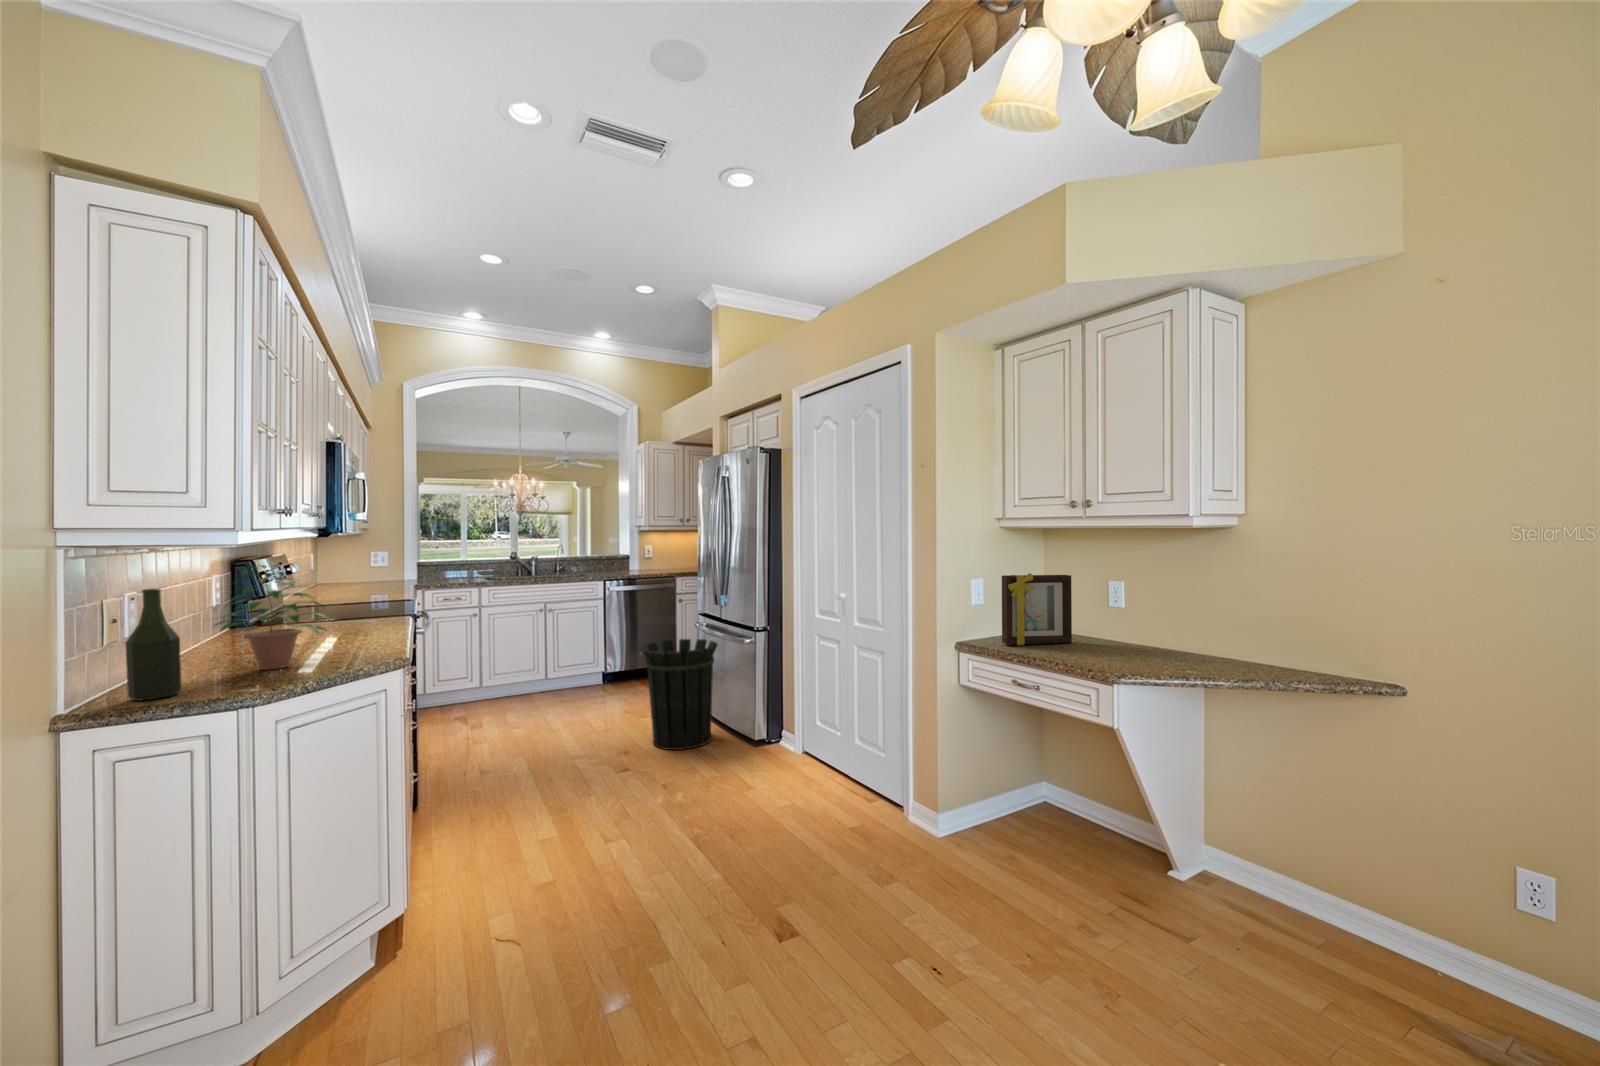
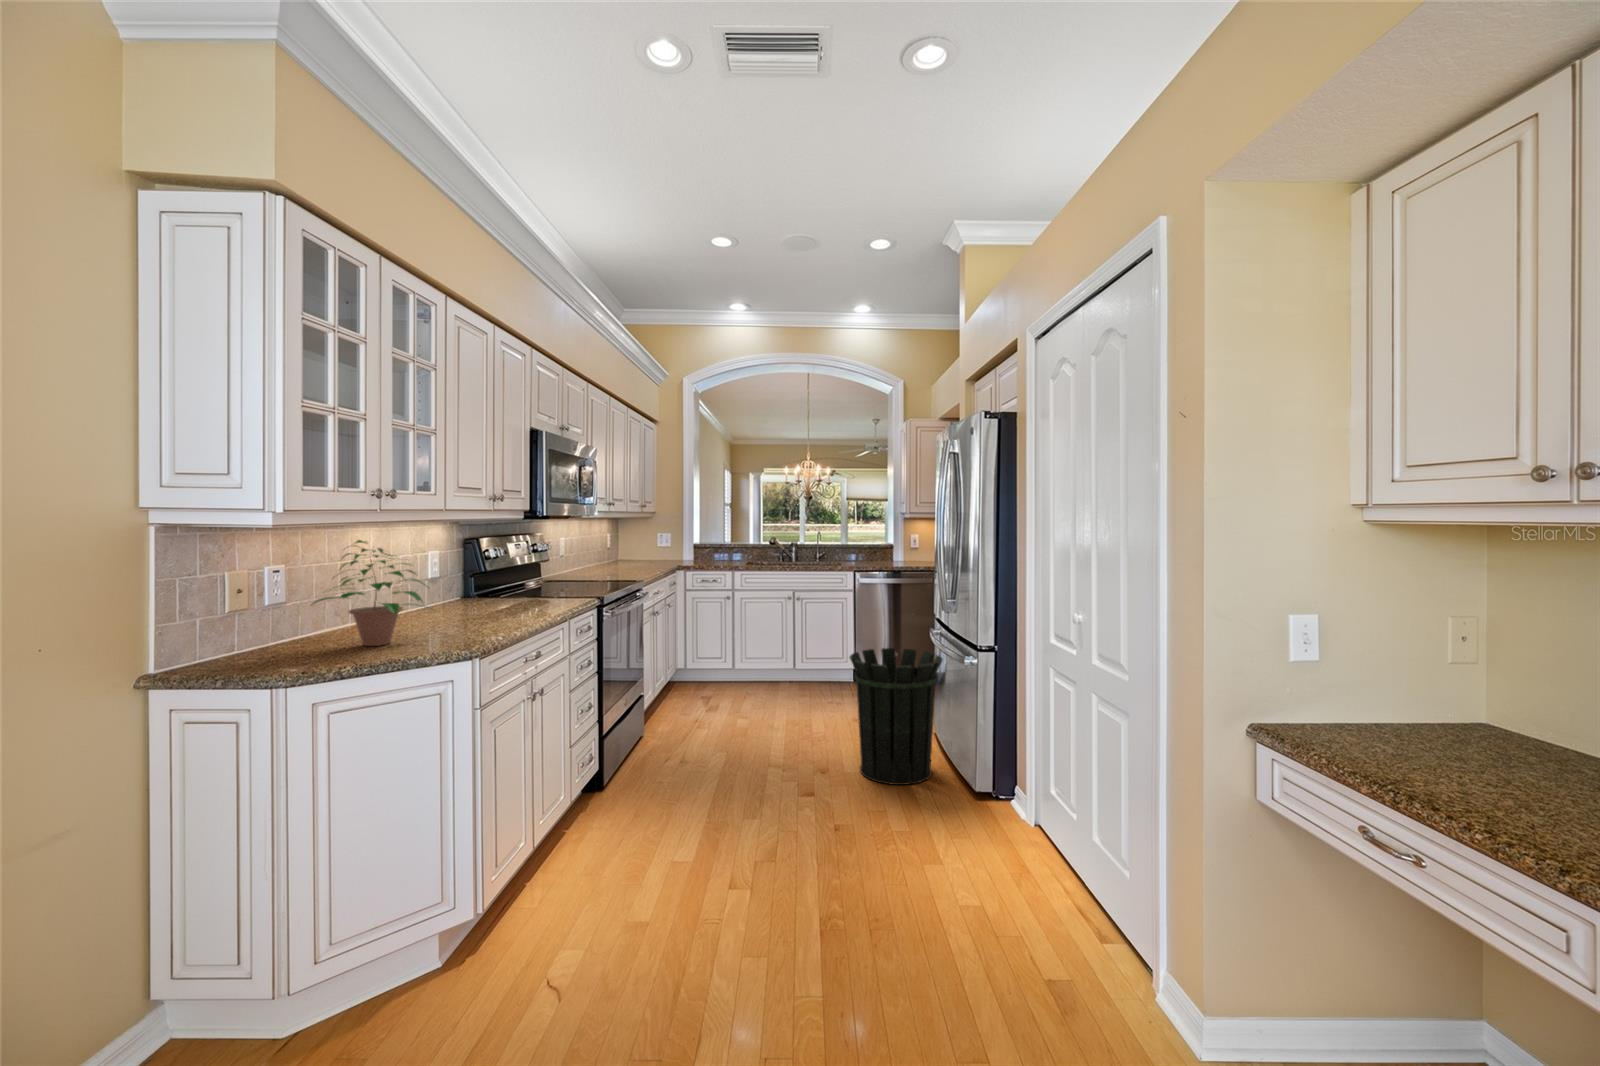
picture frame: present [1002,573,1072,645] -> none [1346,614,1535,768]
bottle: present [125,589,181,700] -> none [211,560,259,667]

